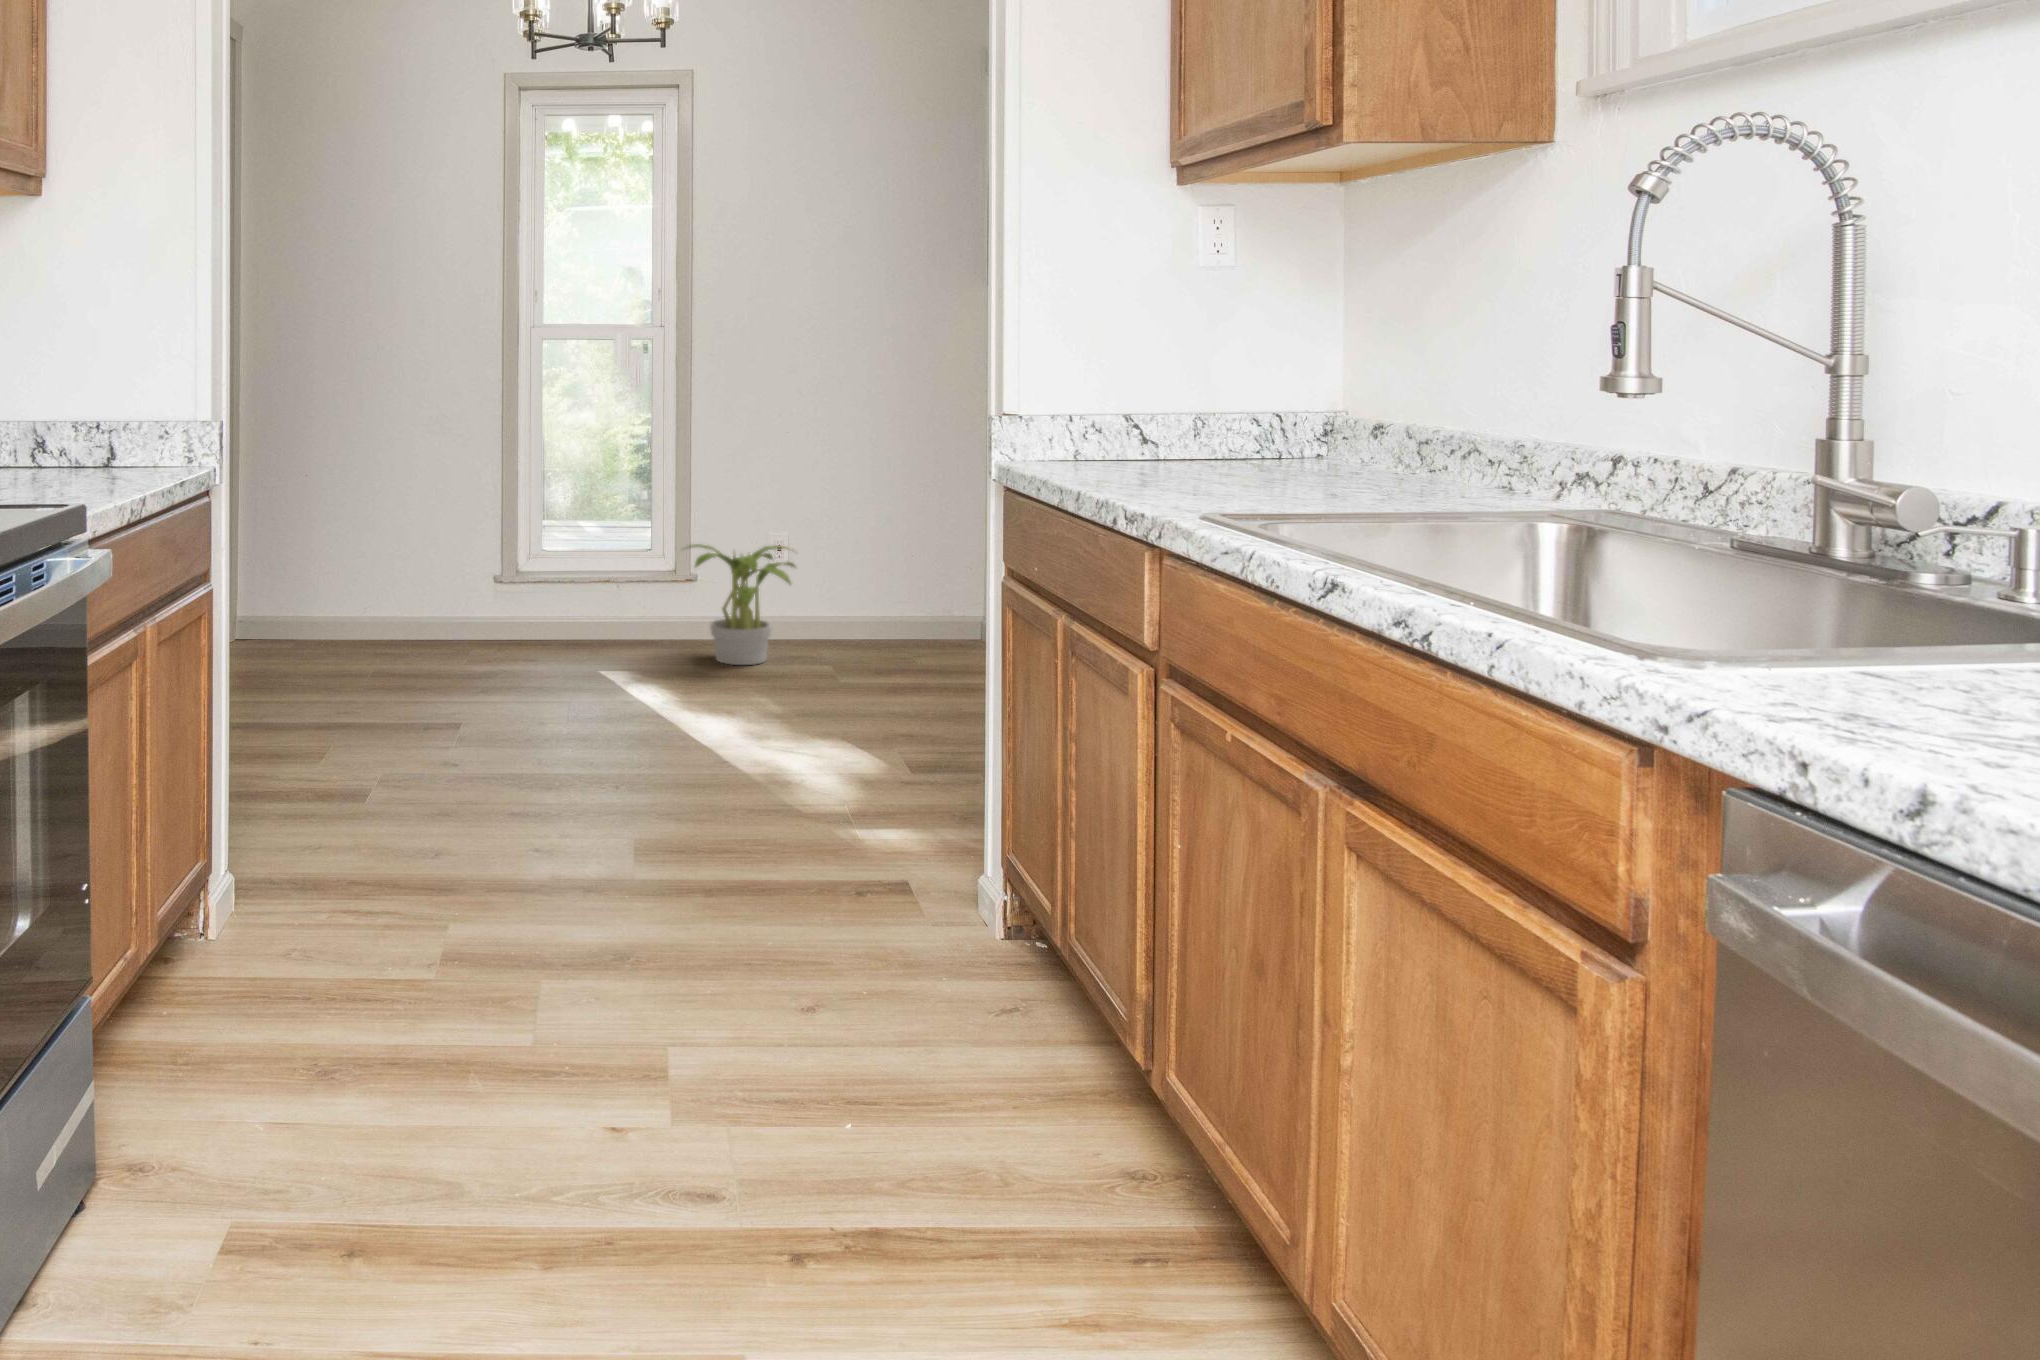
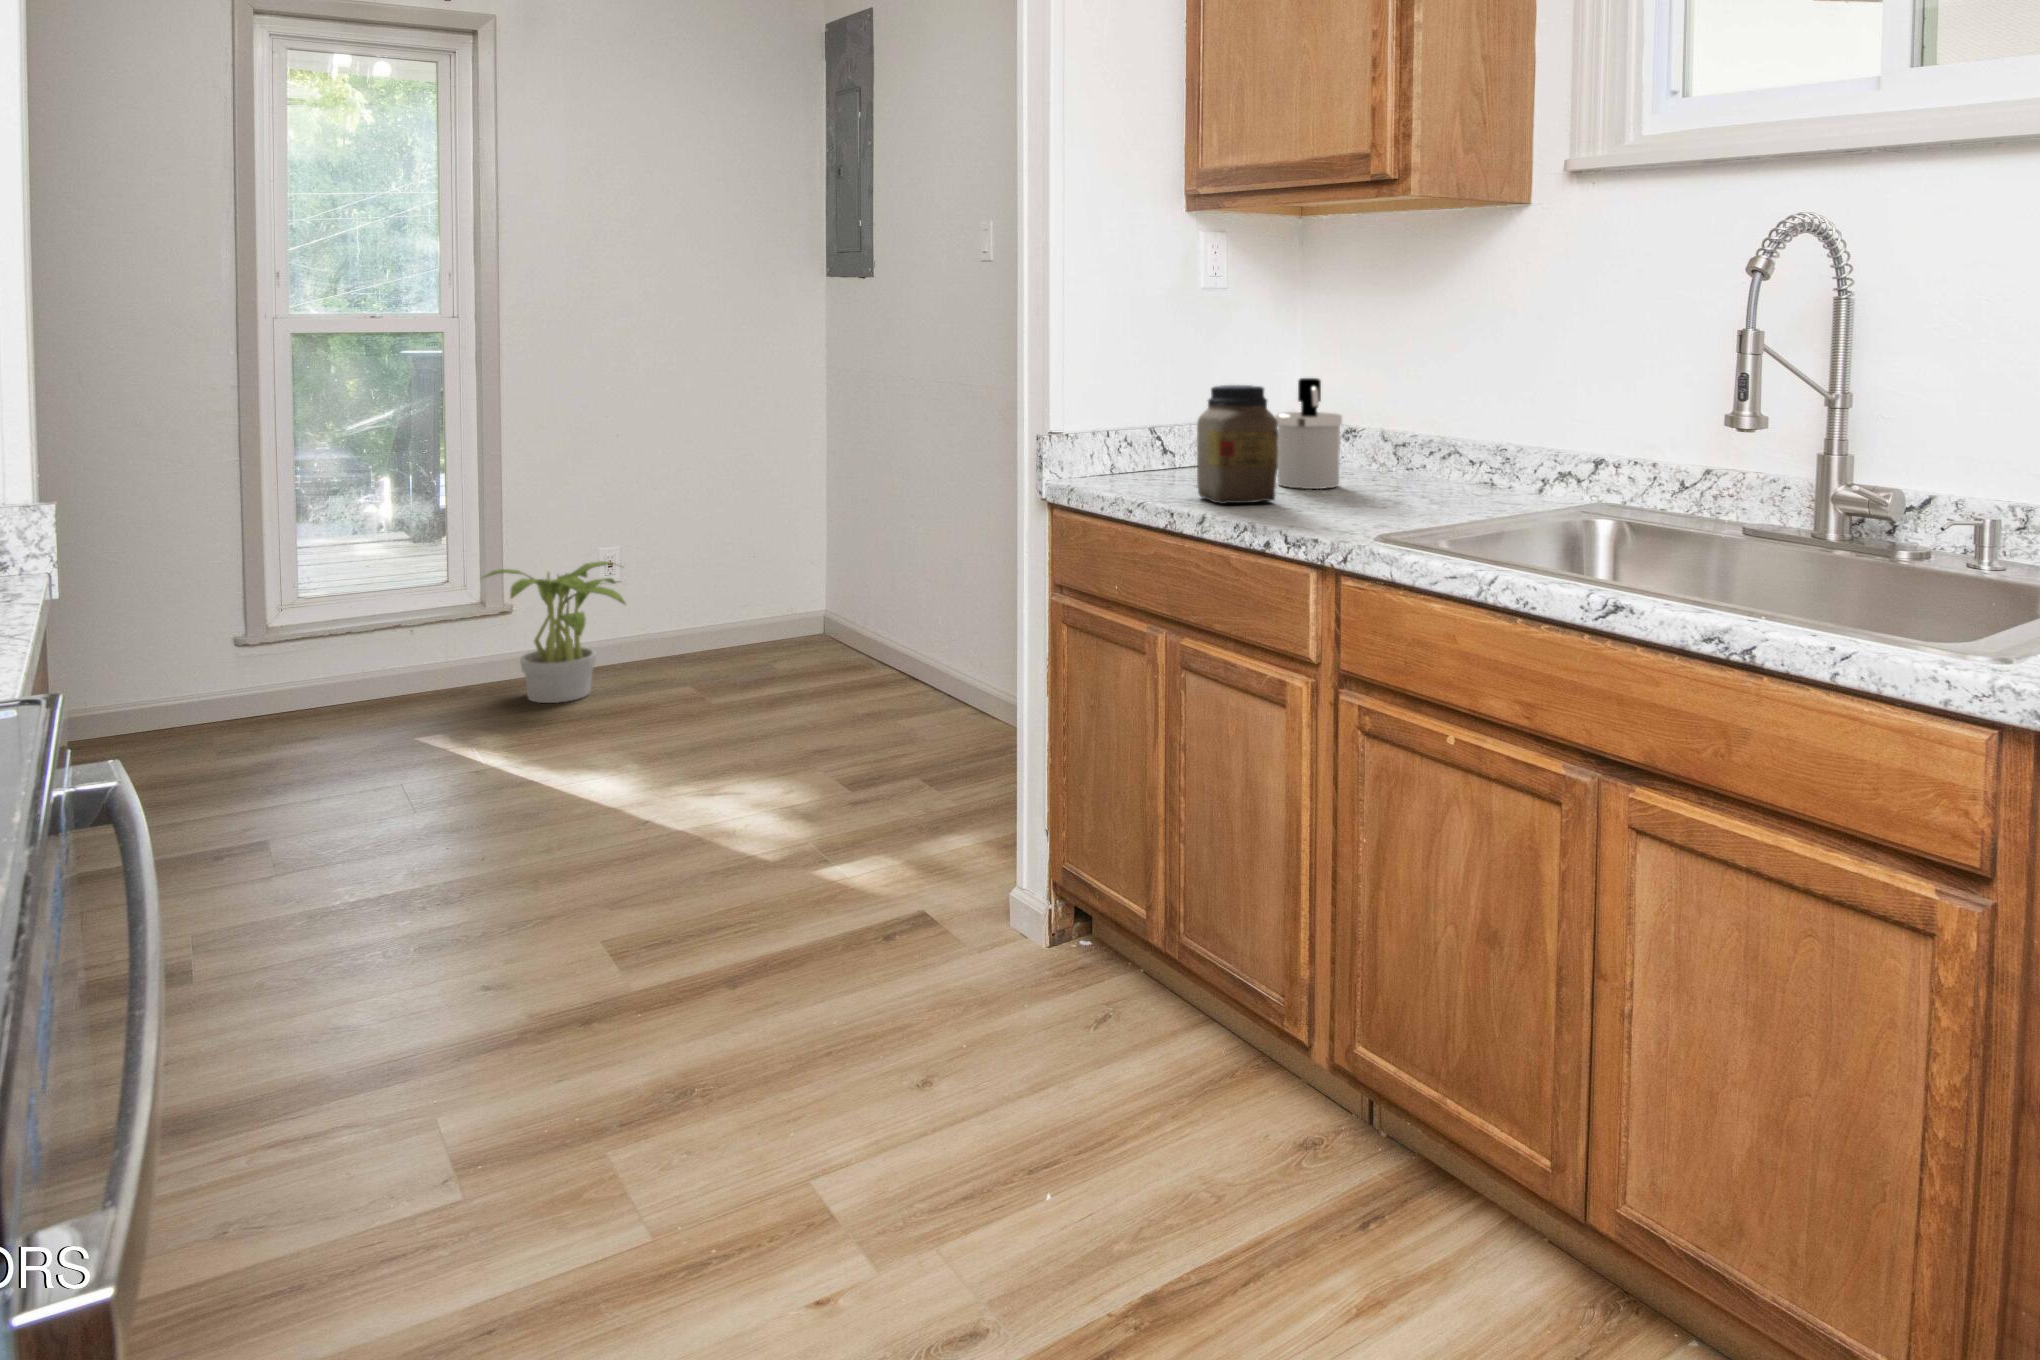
soap dispenser: none [1242,361,1322,484] -> present [1276,378,1342,489]
jar: none [1115,363,1195,487] -> present [1197,385,1278,504]

